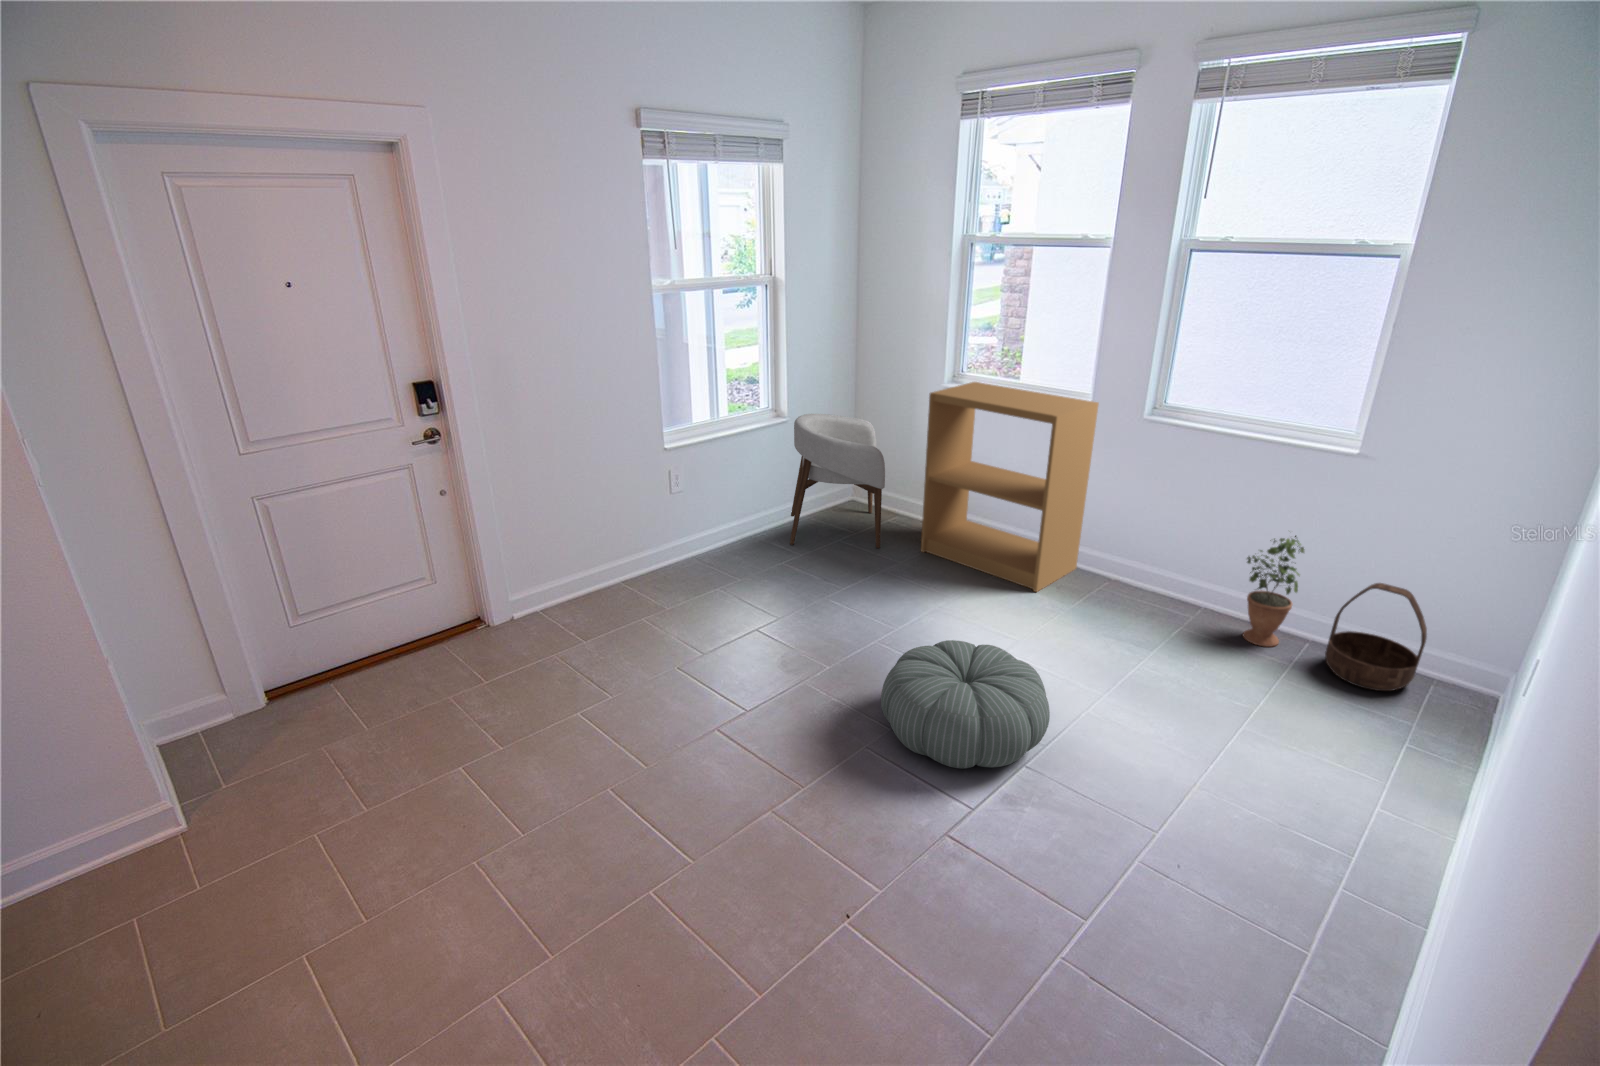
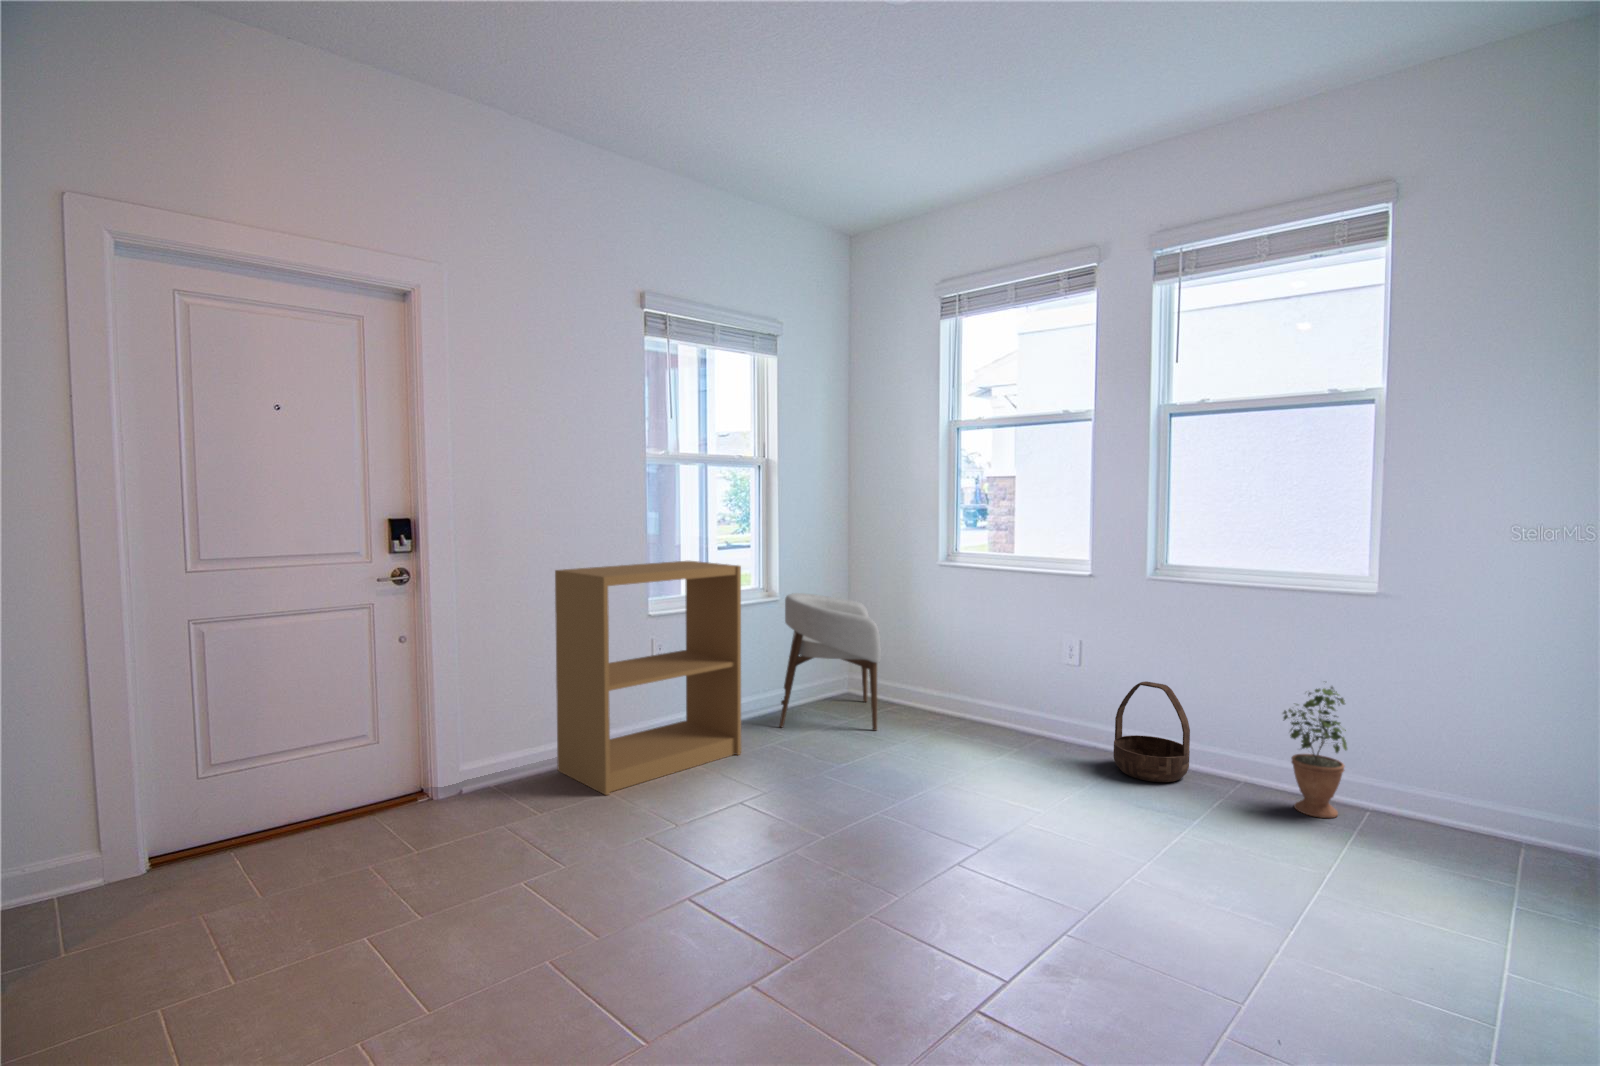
bookshelf: present [921,382,1099,592] -> present [555,561,741,795]
basket: present [1325,583,1427,691] -> present [1113,681,1190,782]
pouf: present [881,640,1050,768] -> none [886,792,1091,939]

